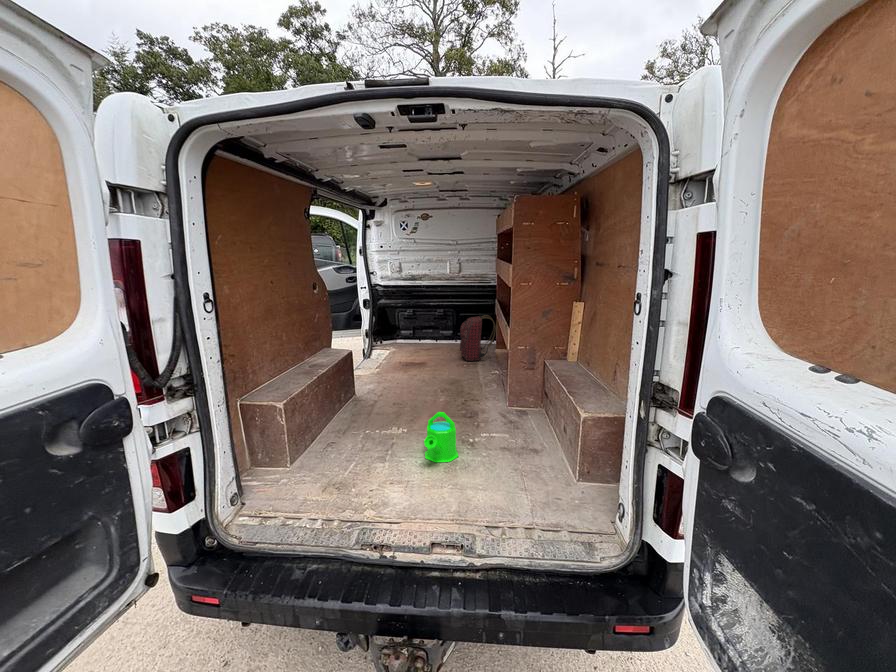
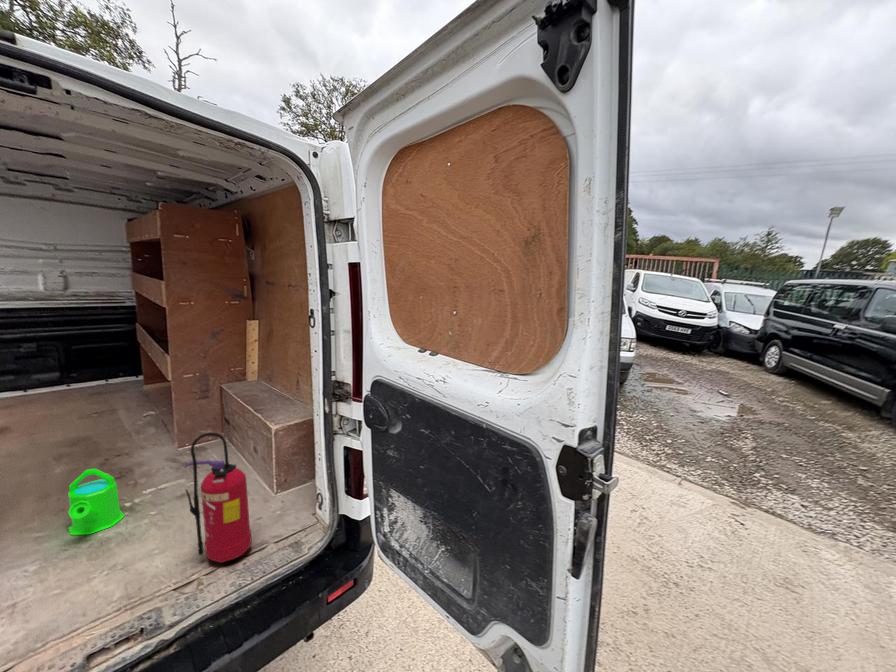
backpack: present [460,314,496,361] -> none [94,343,150,404]
fire extinguisher: none [497,408,549,535] -> present [185,433,251,562]

